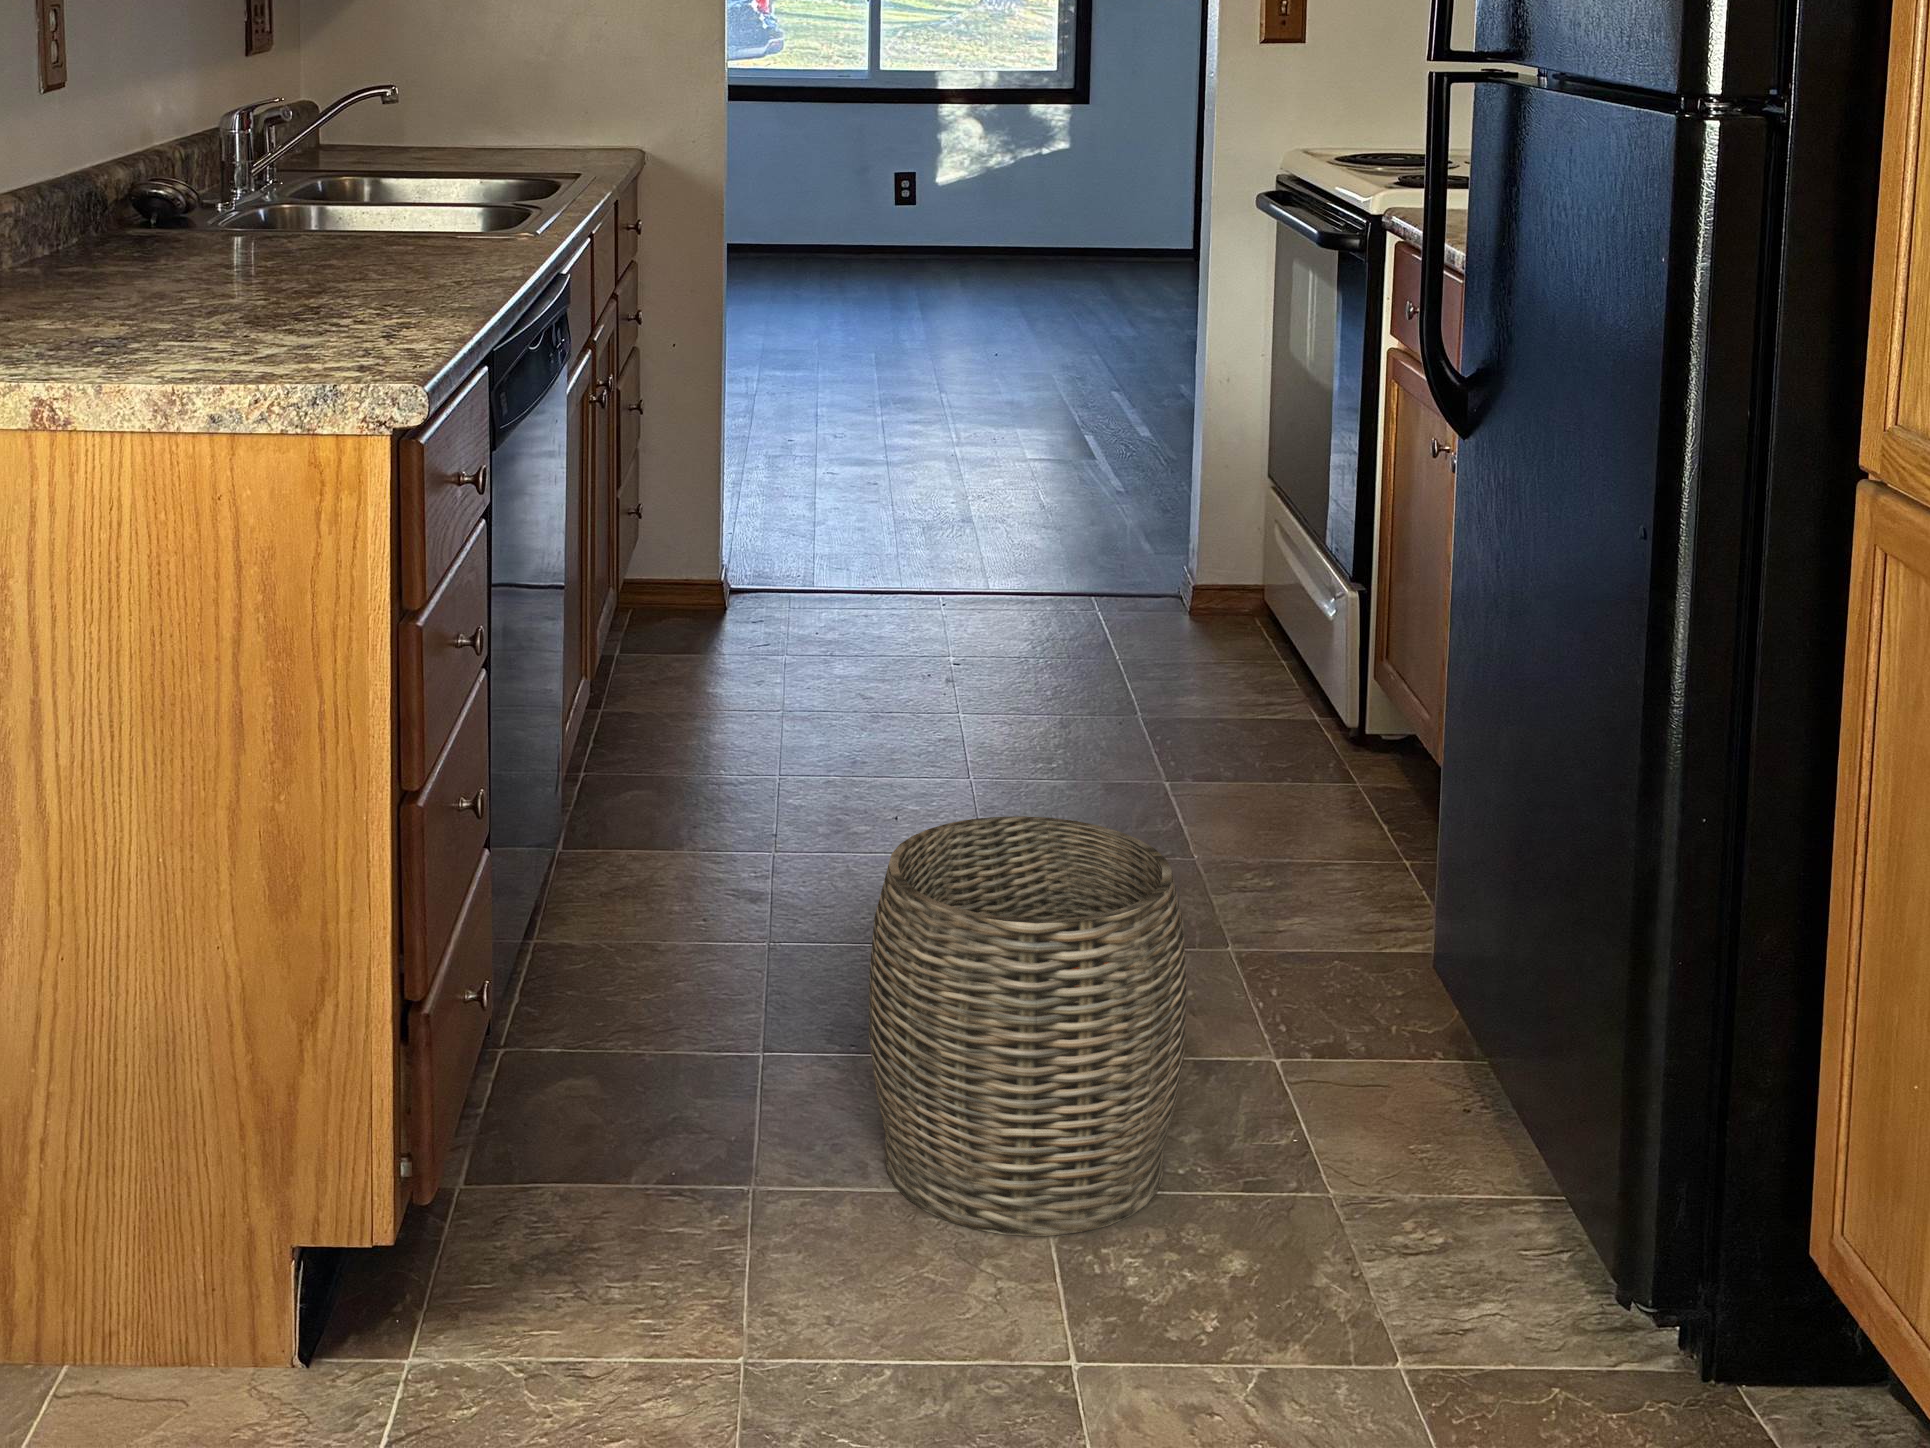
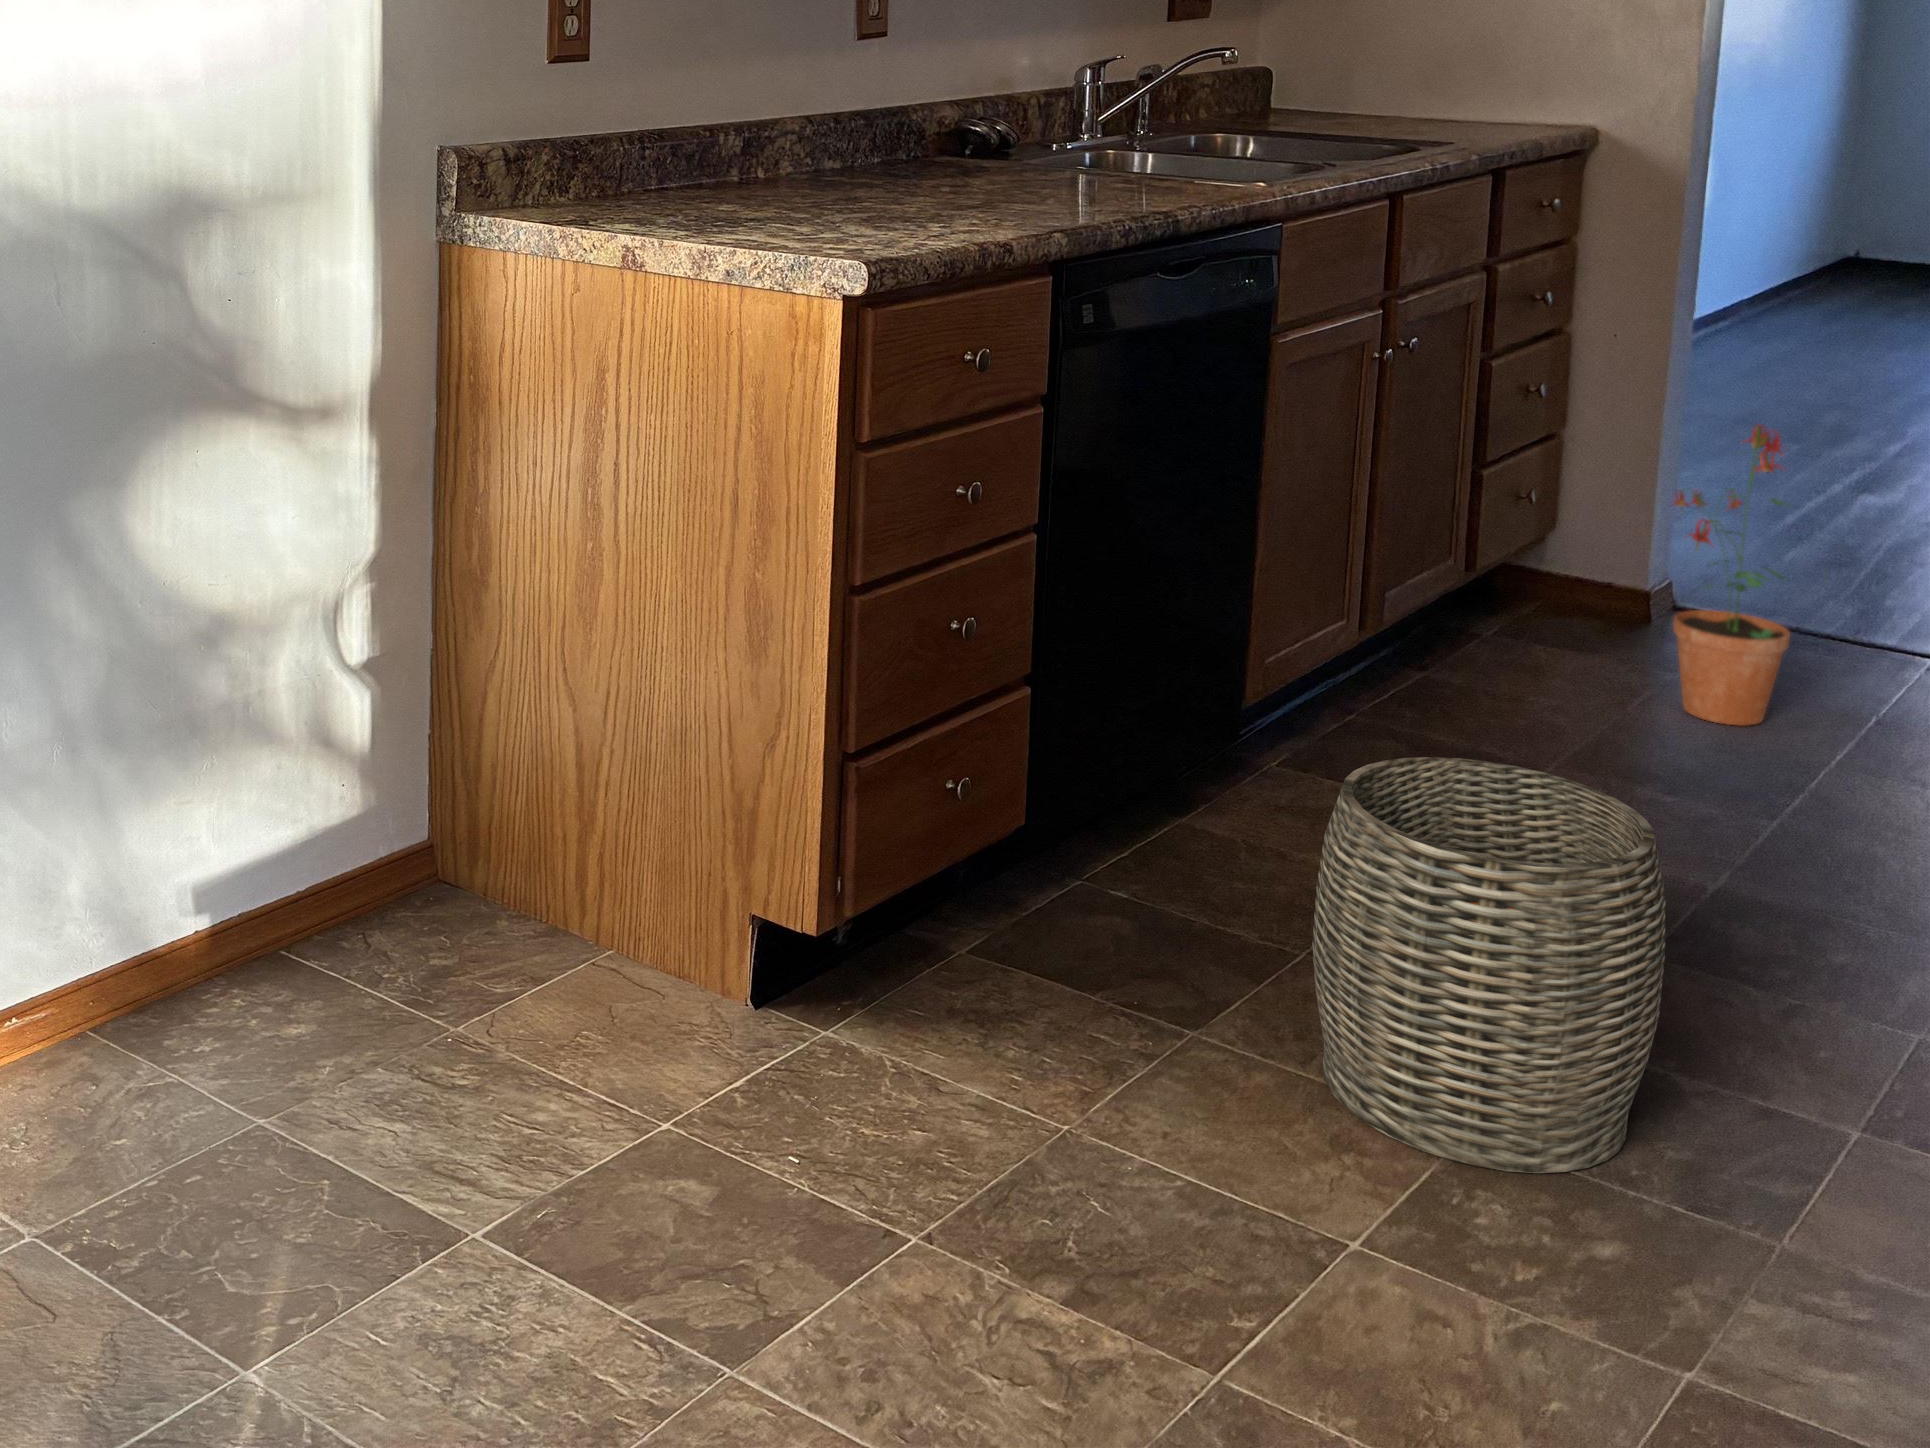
potted plant: none [817,431,938,722] -> present [1673,425,1790,726]

